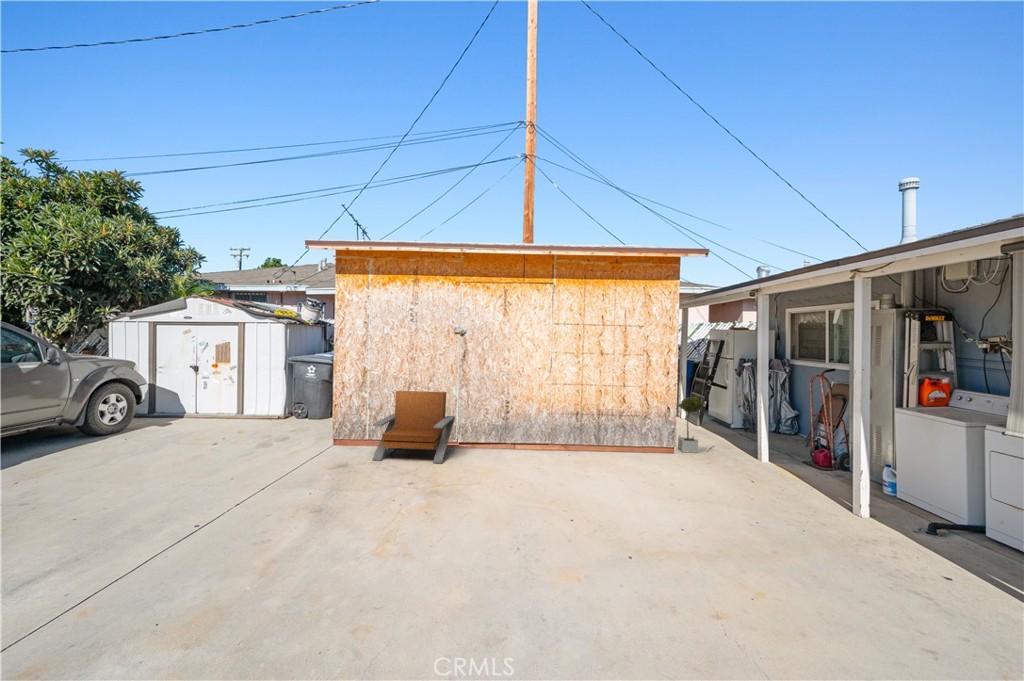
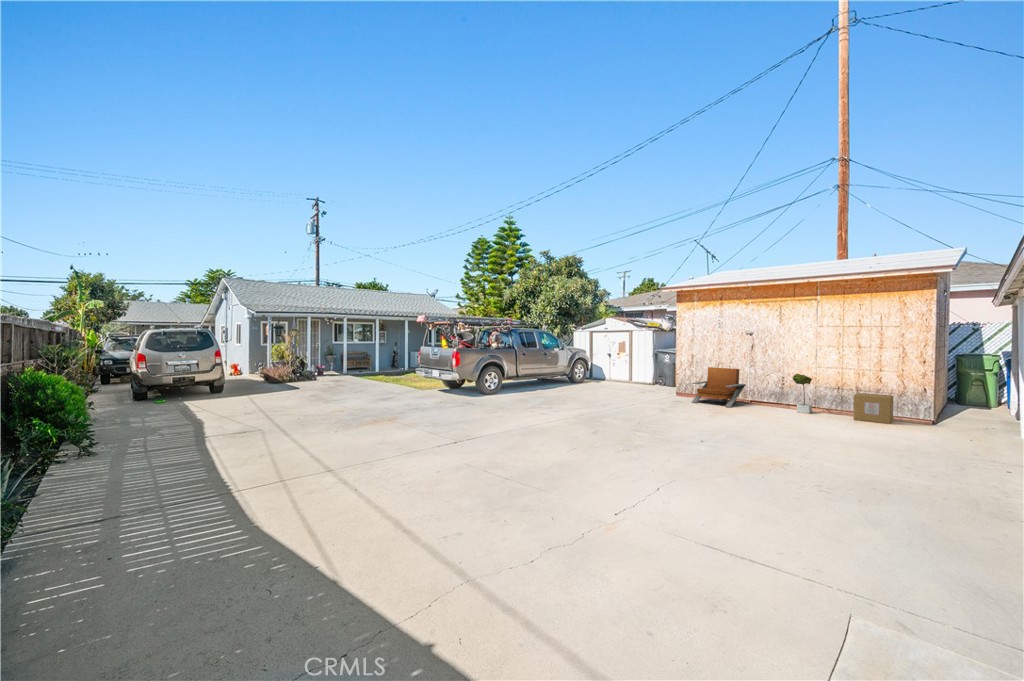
potted tree: present [678,396,702,453] -> present [793,374,812,414]
cardboard box: none [601,419,648,462] -> present [853,393,893,424]

